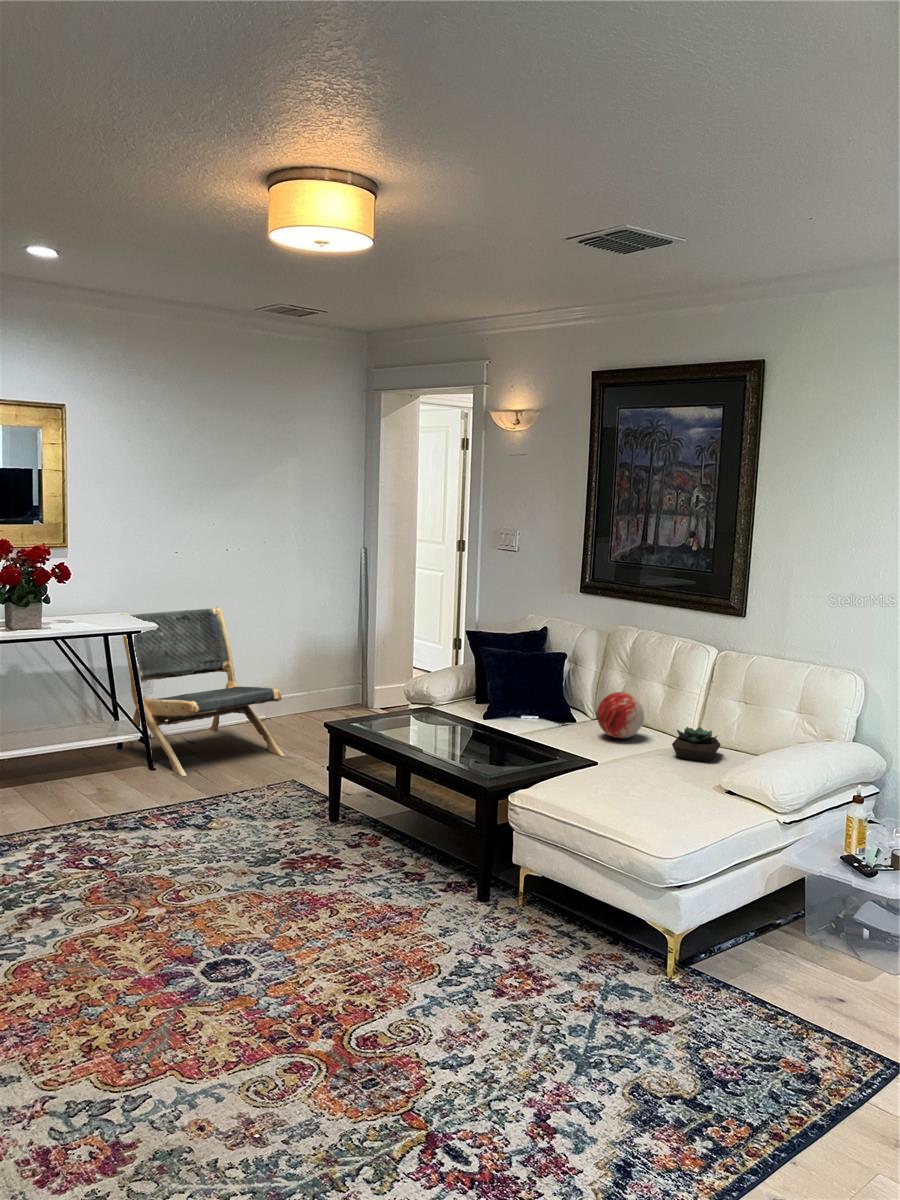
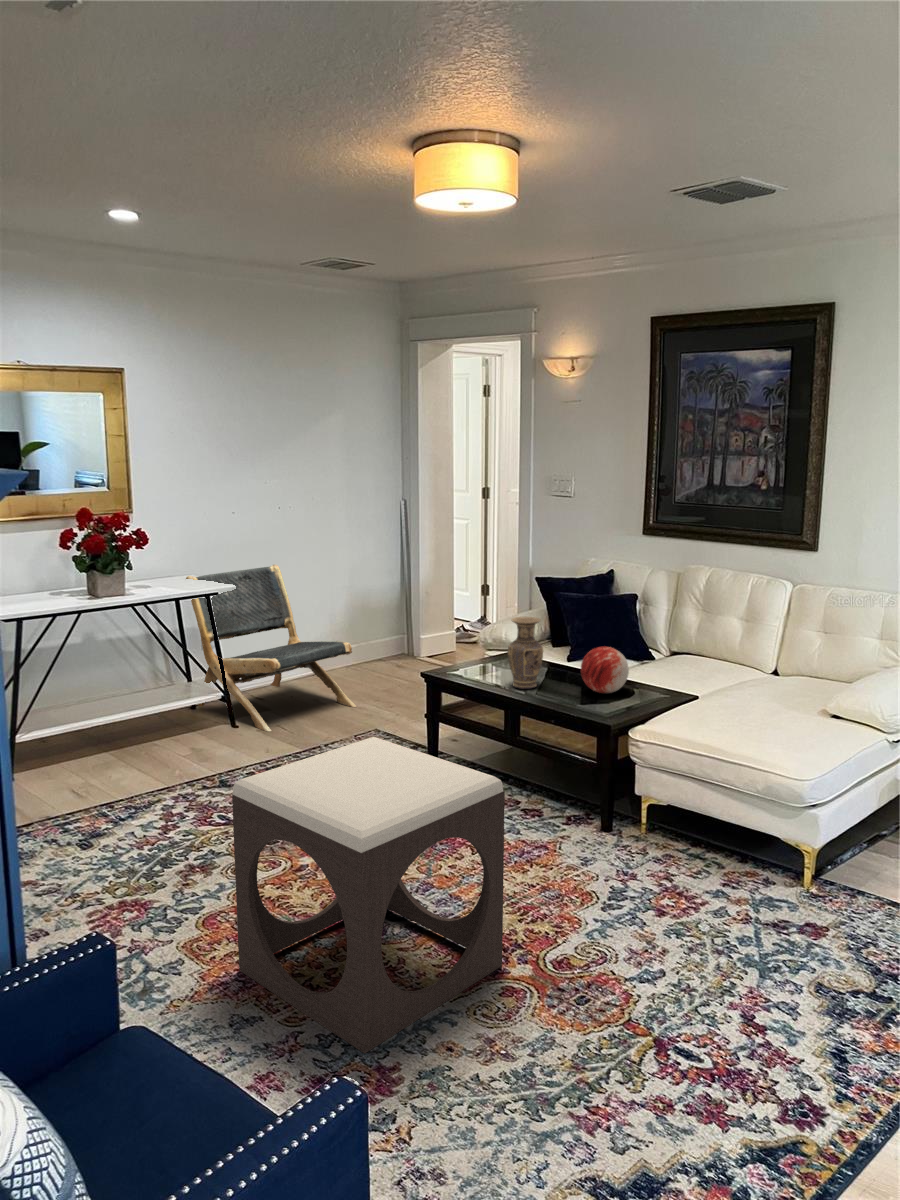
vase: none [407,670,443,746] -> present [508,617,543,689]
decorative orb: present [597,692,644,738] -> present [581,646,629,693]
succulent plant: present [672,727,720,761] -> none [763,658,808,690]
footstool: none [22,784,306,1125] -> present [232,737,505,1054]

